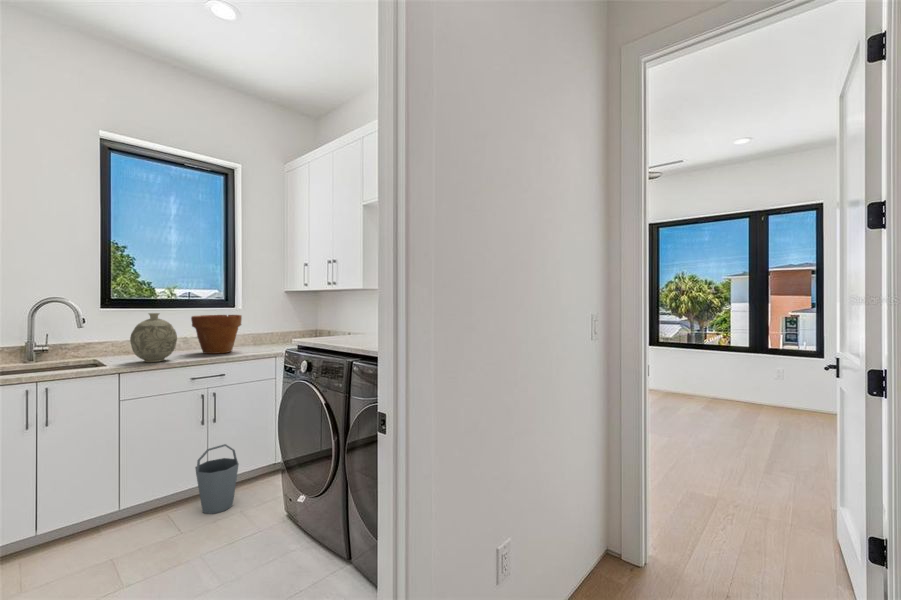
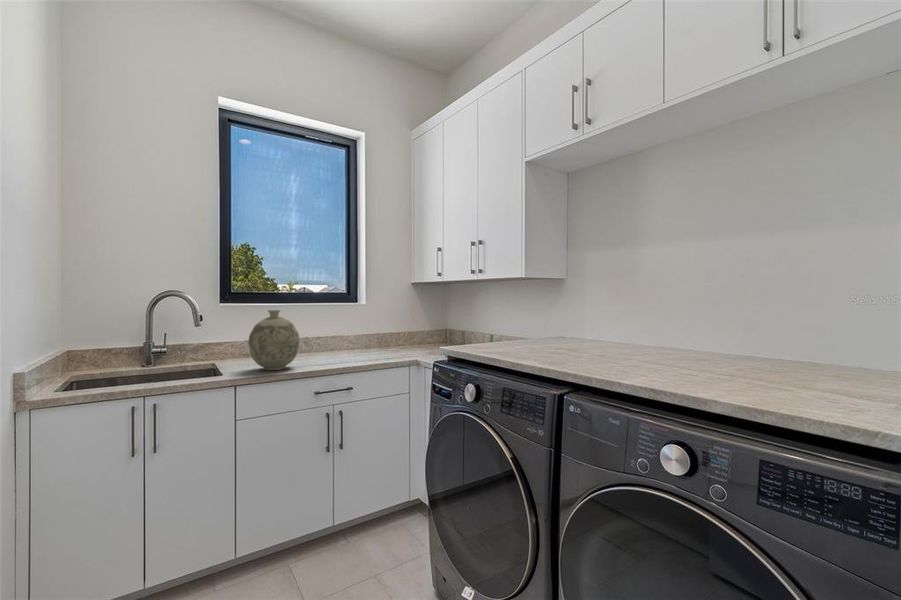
flower pot: present [191,315,242,354] -> none [315,312,370,359]
bucket: present [195,444,239,514] -> none [321,477,372,569]

